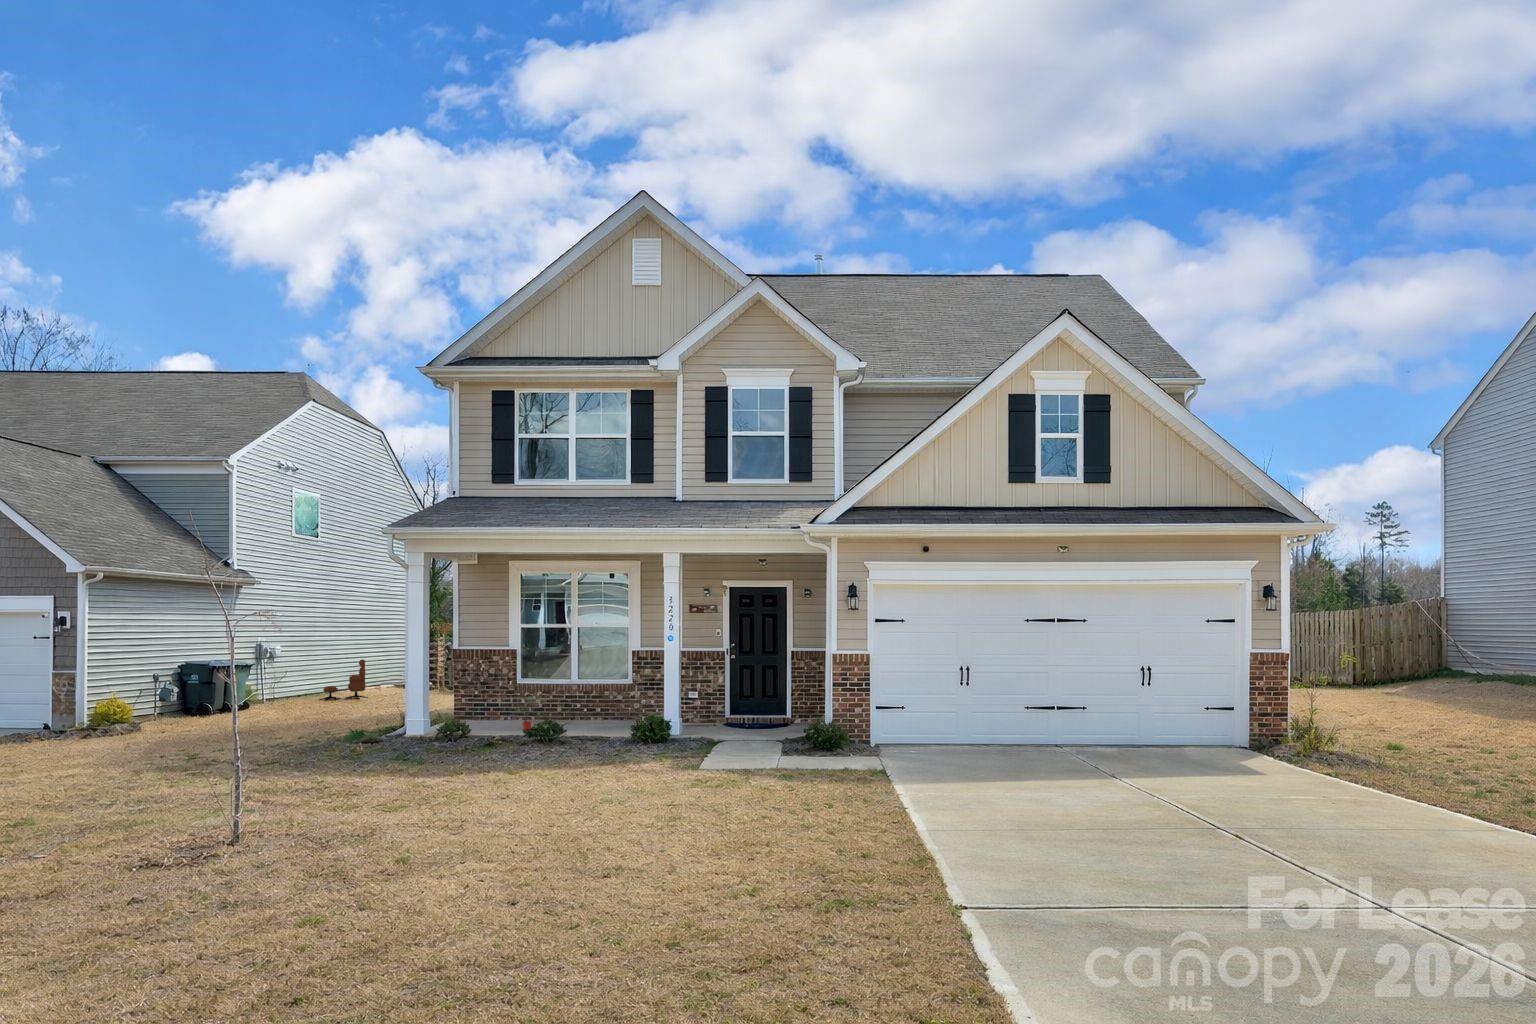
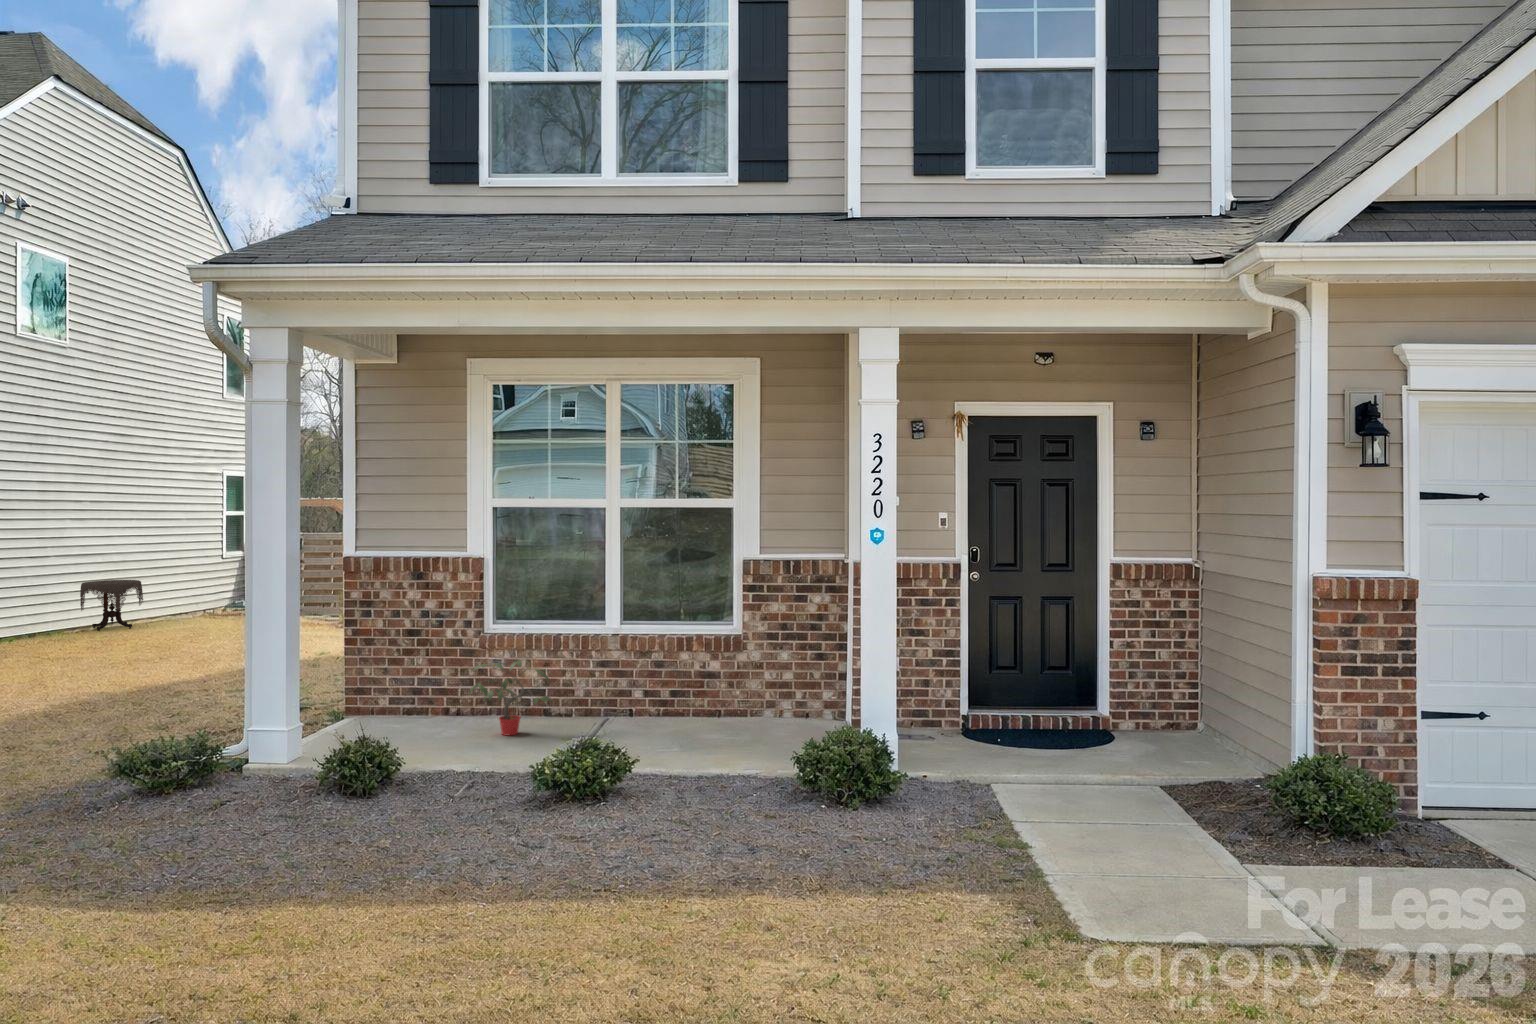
lounge chair: present [320,659,368,701] -> none [152,567,239,638]
side table: none [274,668,309,698] -> present [80,580,143,631]

